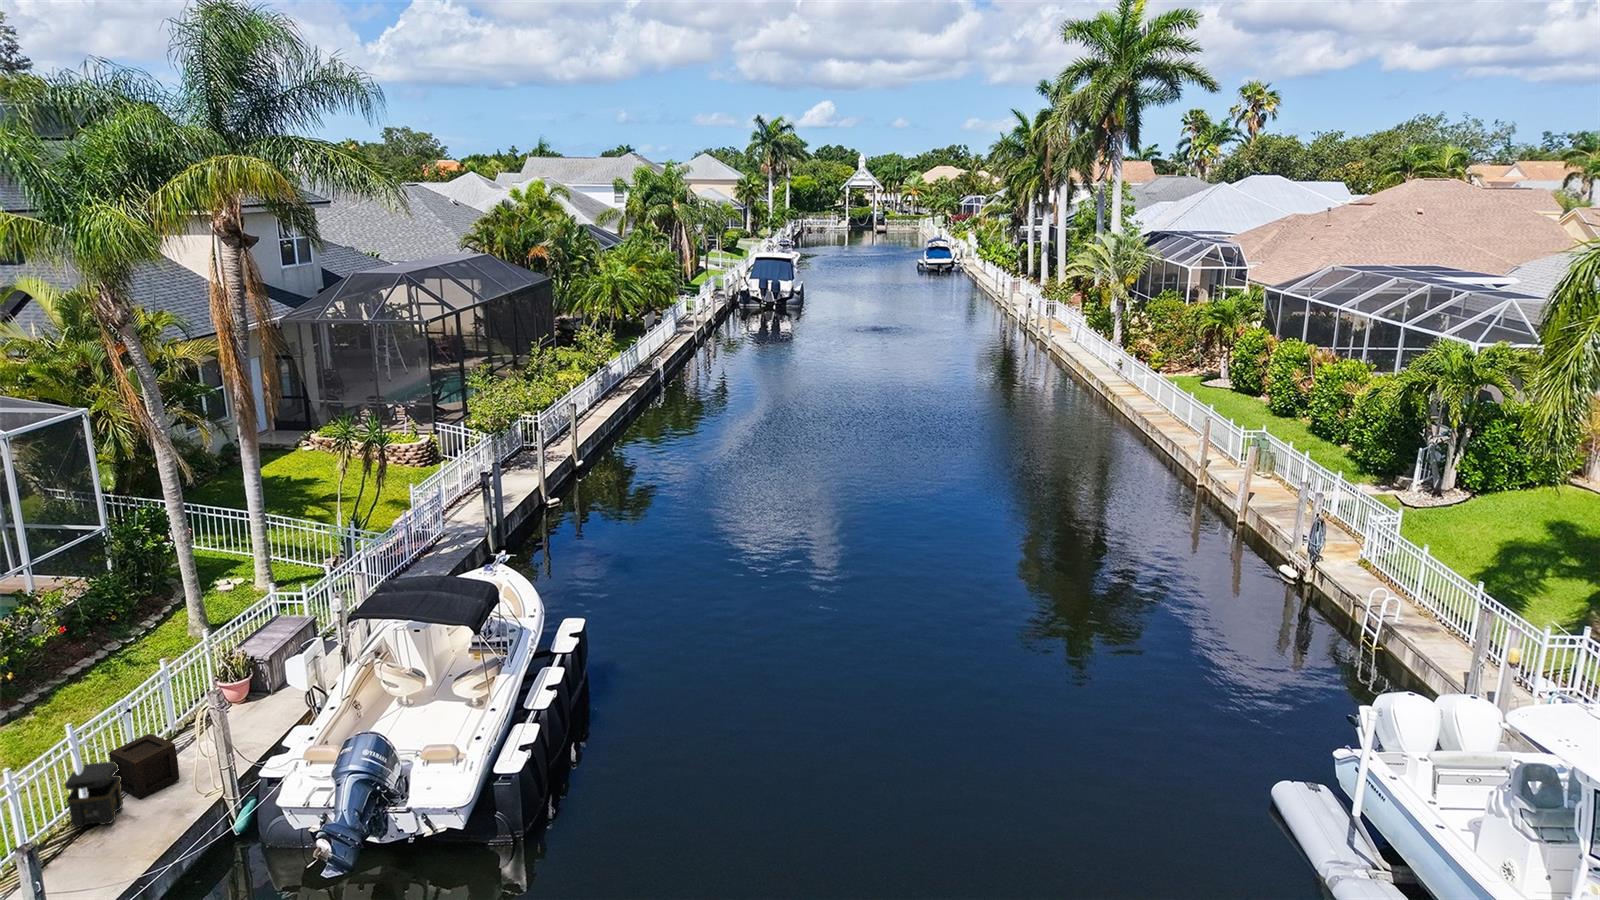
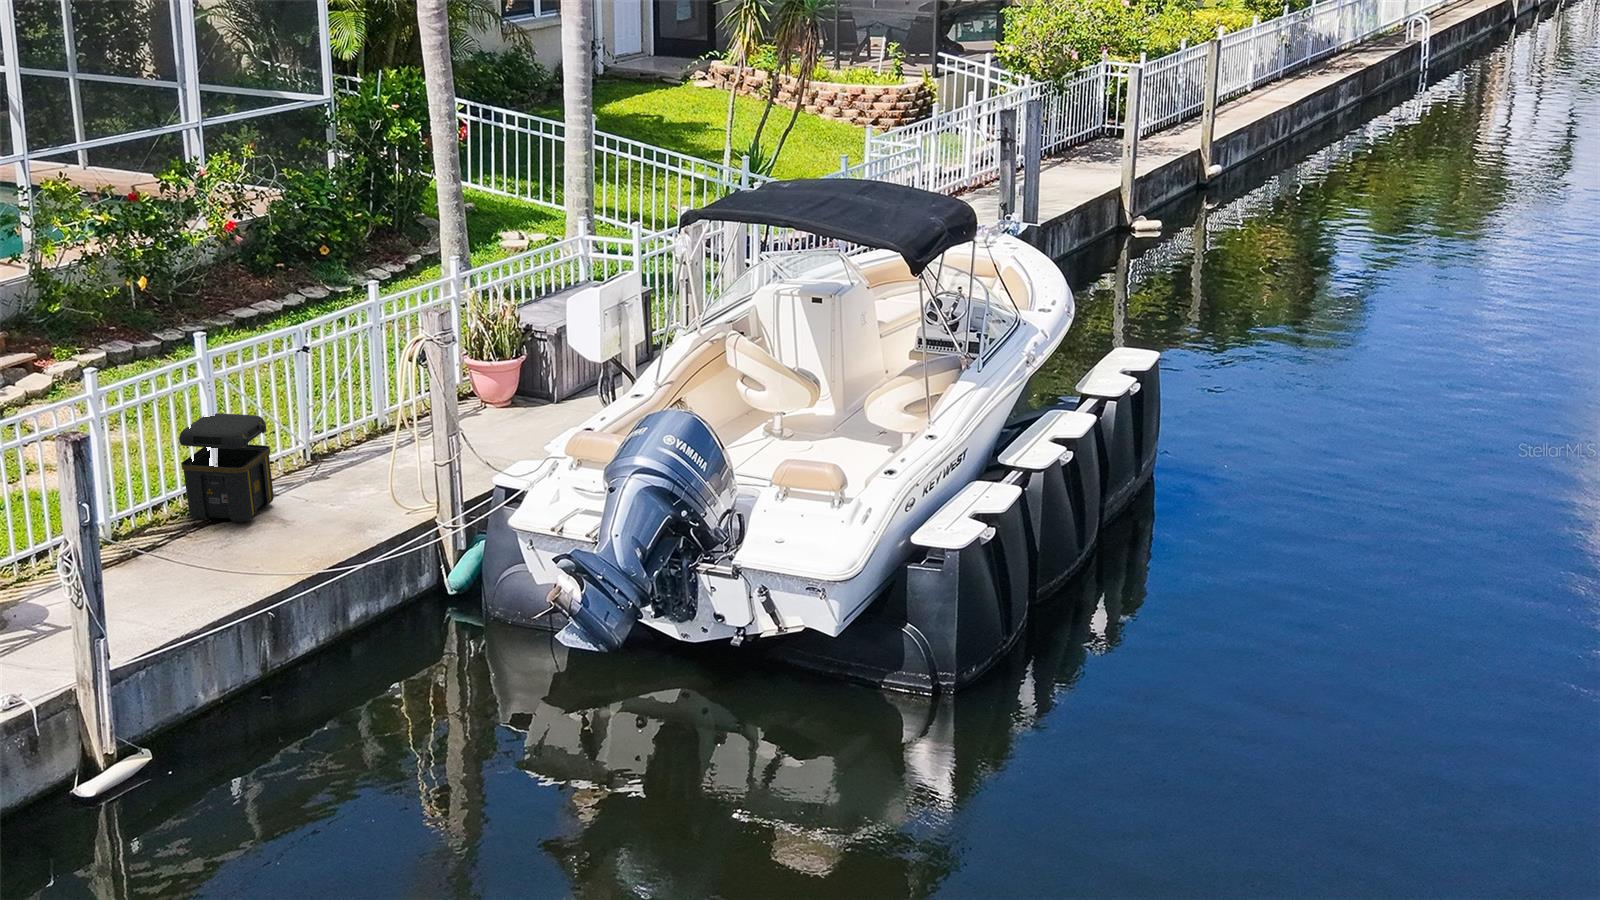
wooden crate: present [109,734,179,799] -> none [263,396,371,499]

